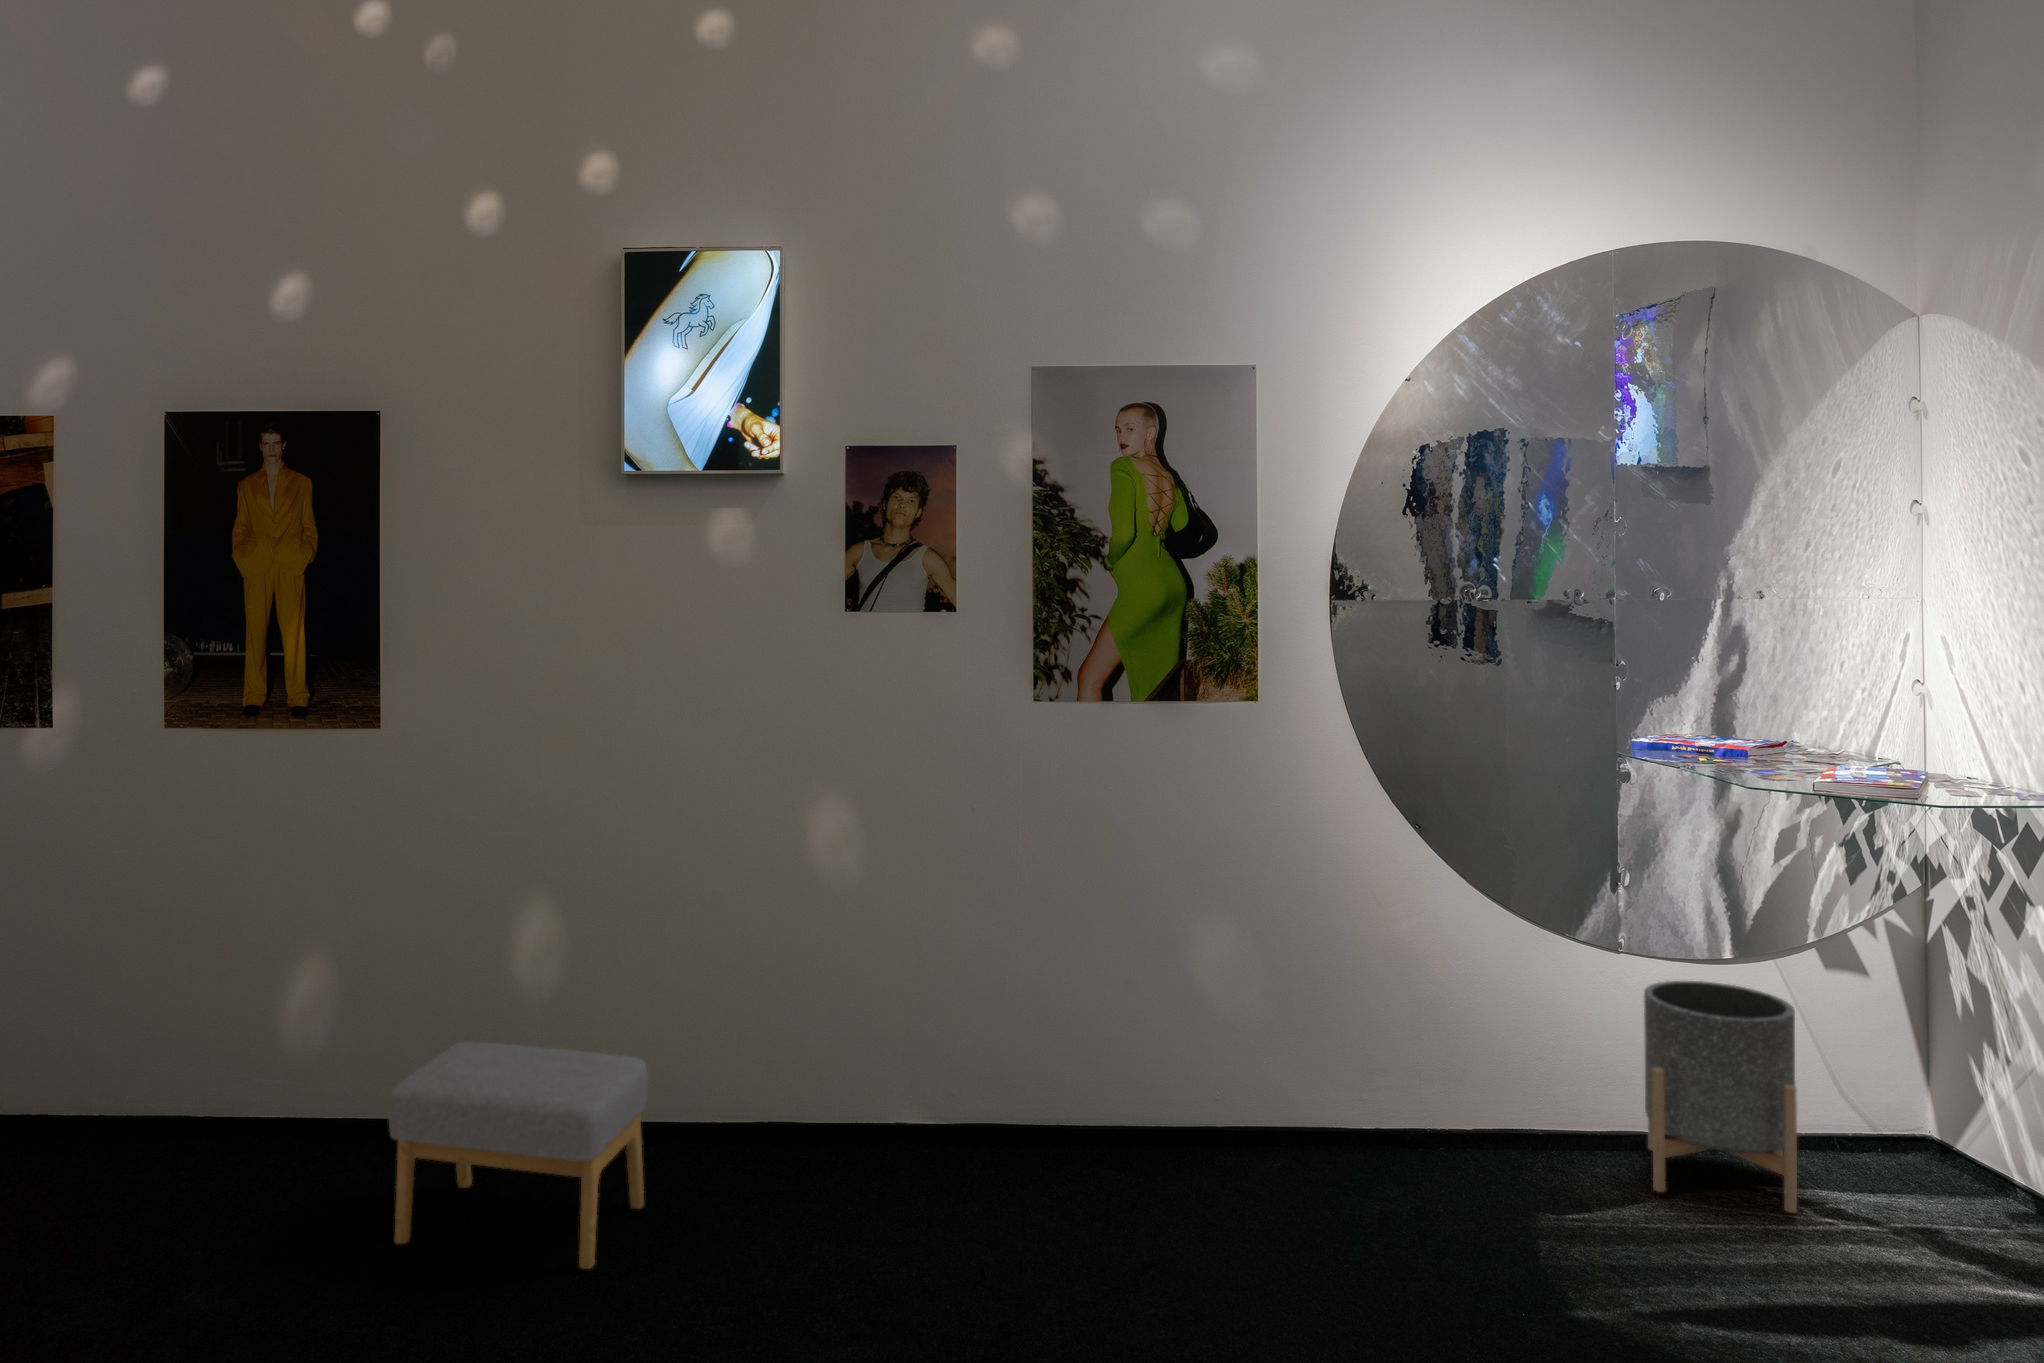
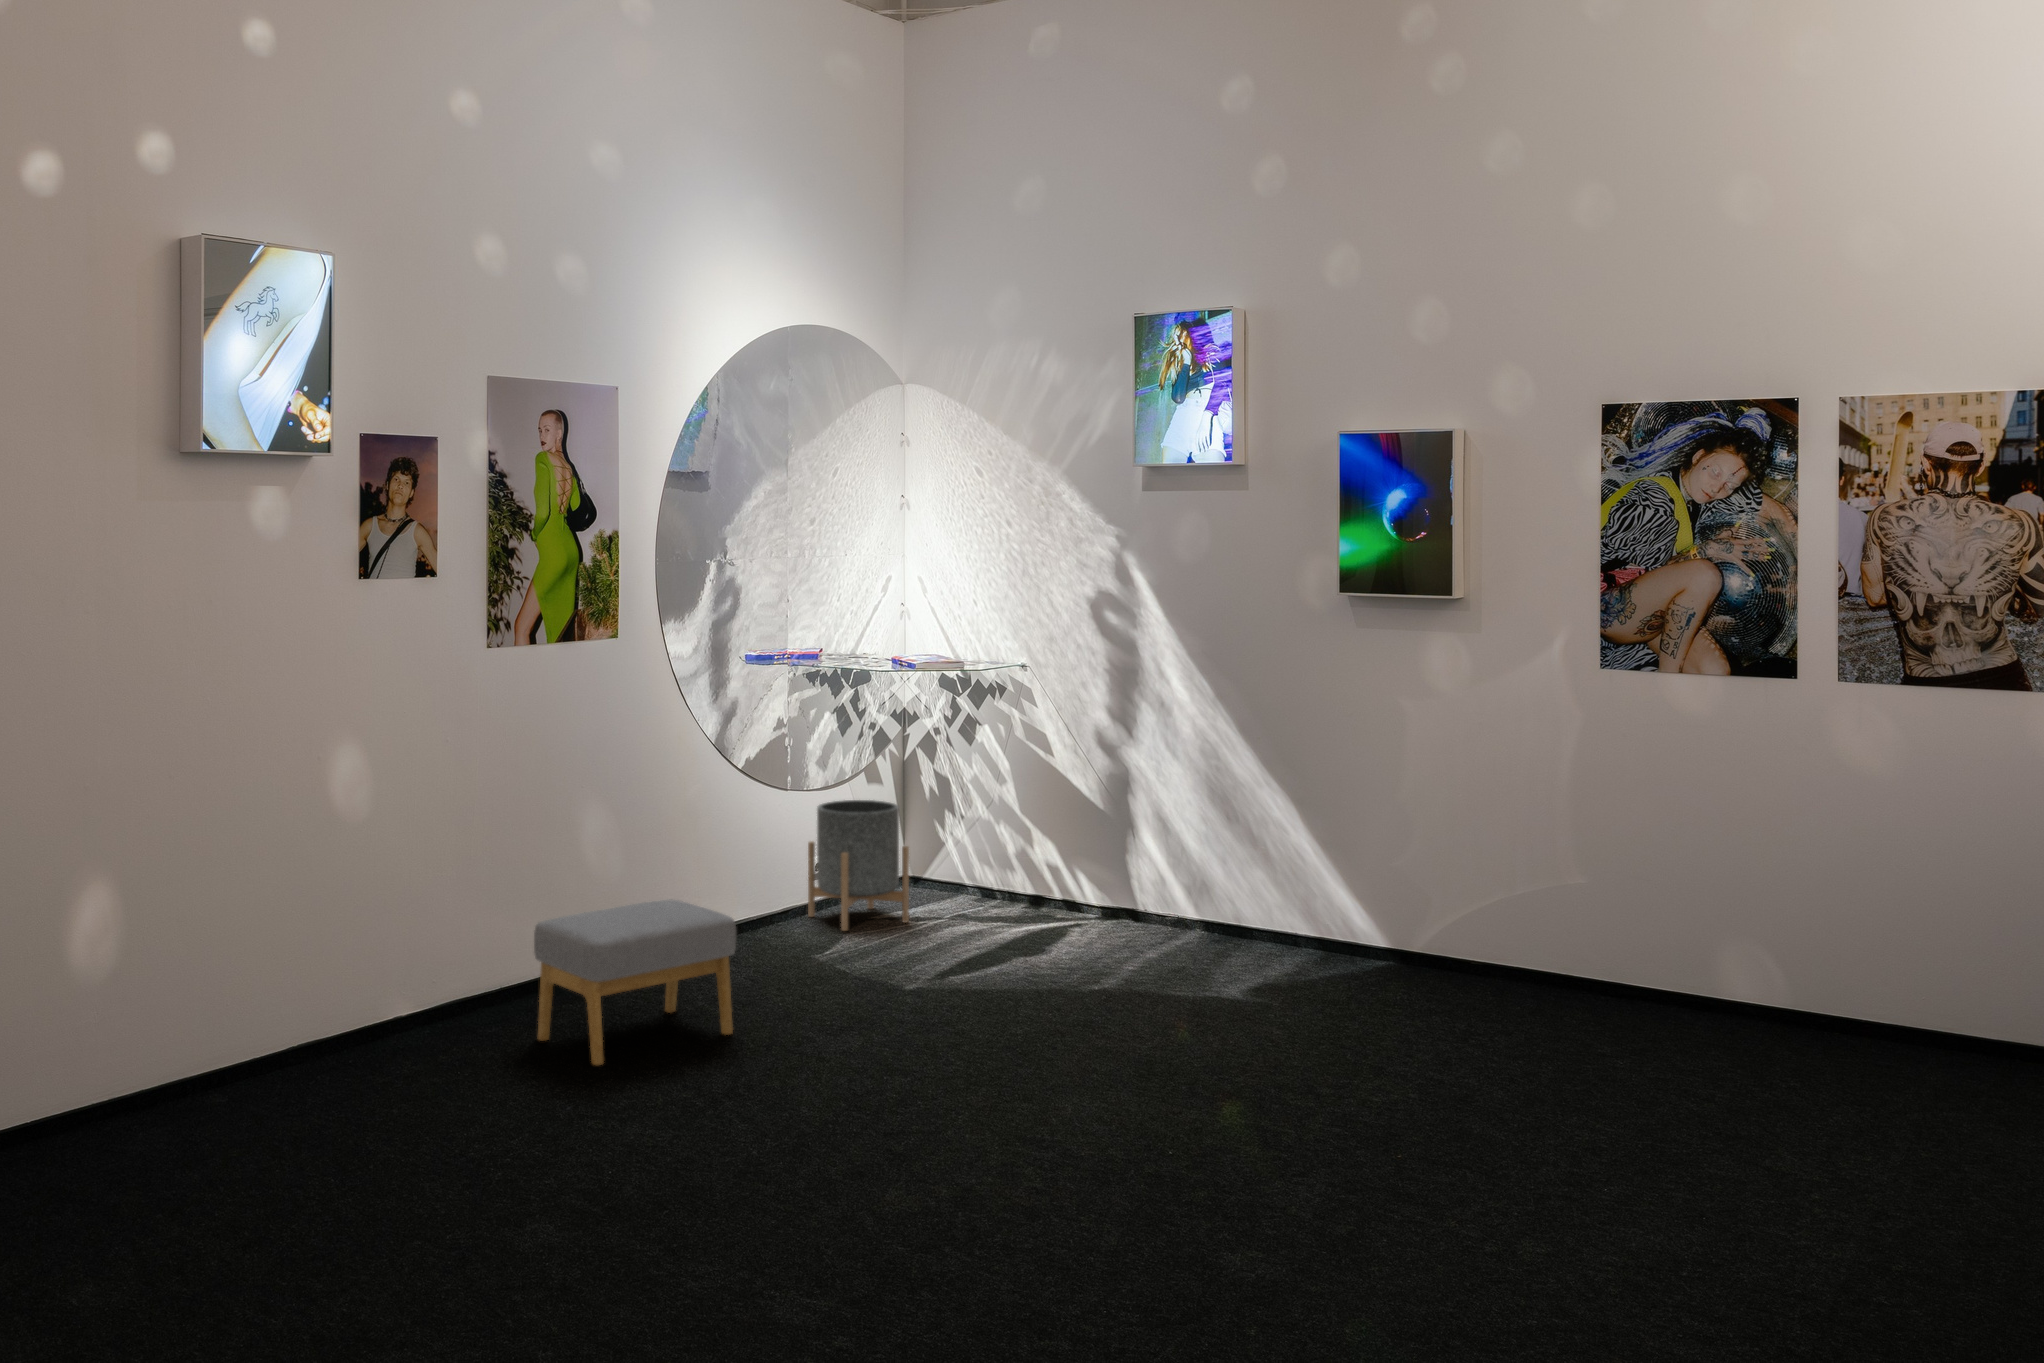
footstool: present [388,1041,648,1269] -> present [534,900,736,1065]

